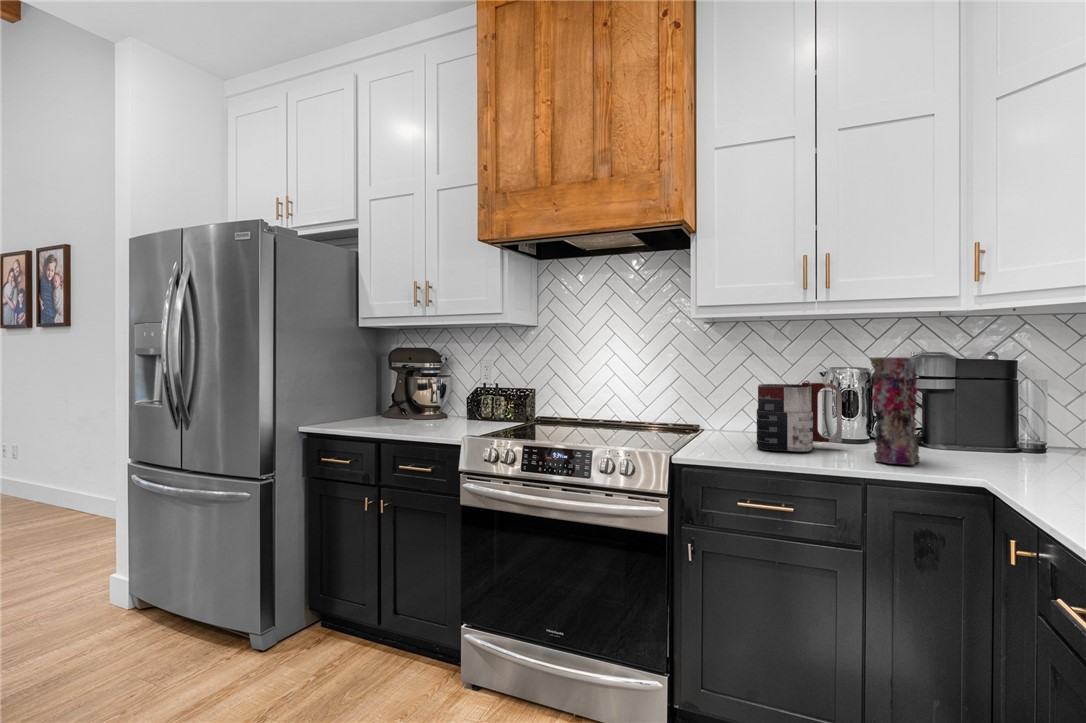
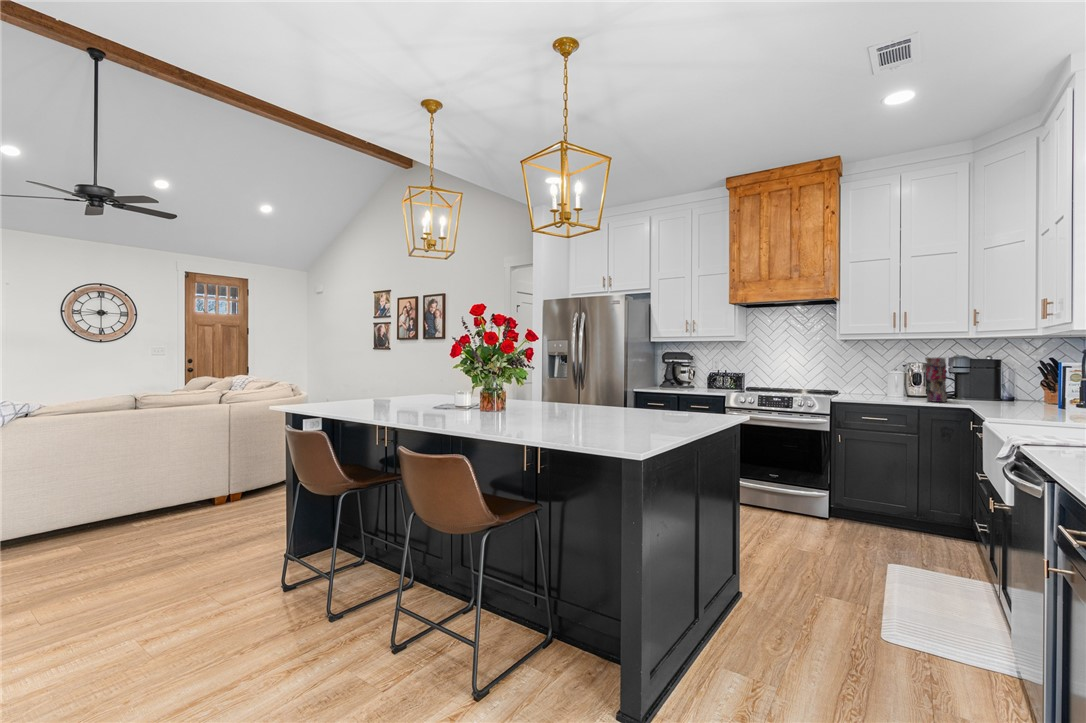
mug: present [757,383,842,451] -> none [871,369,912,398]

